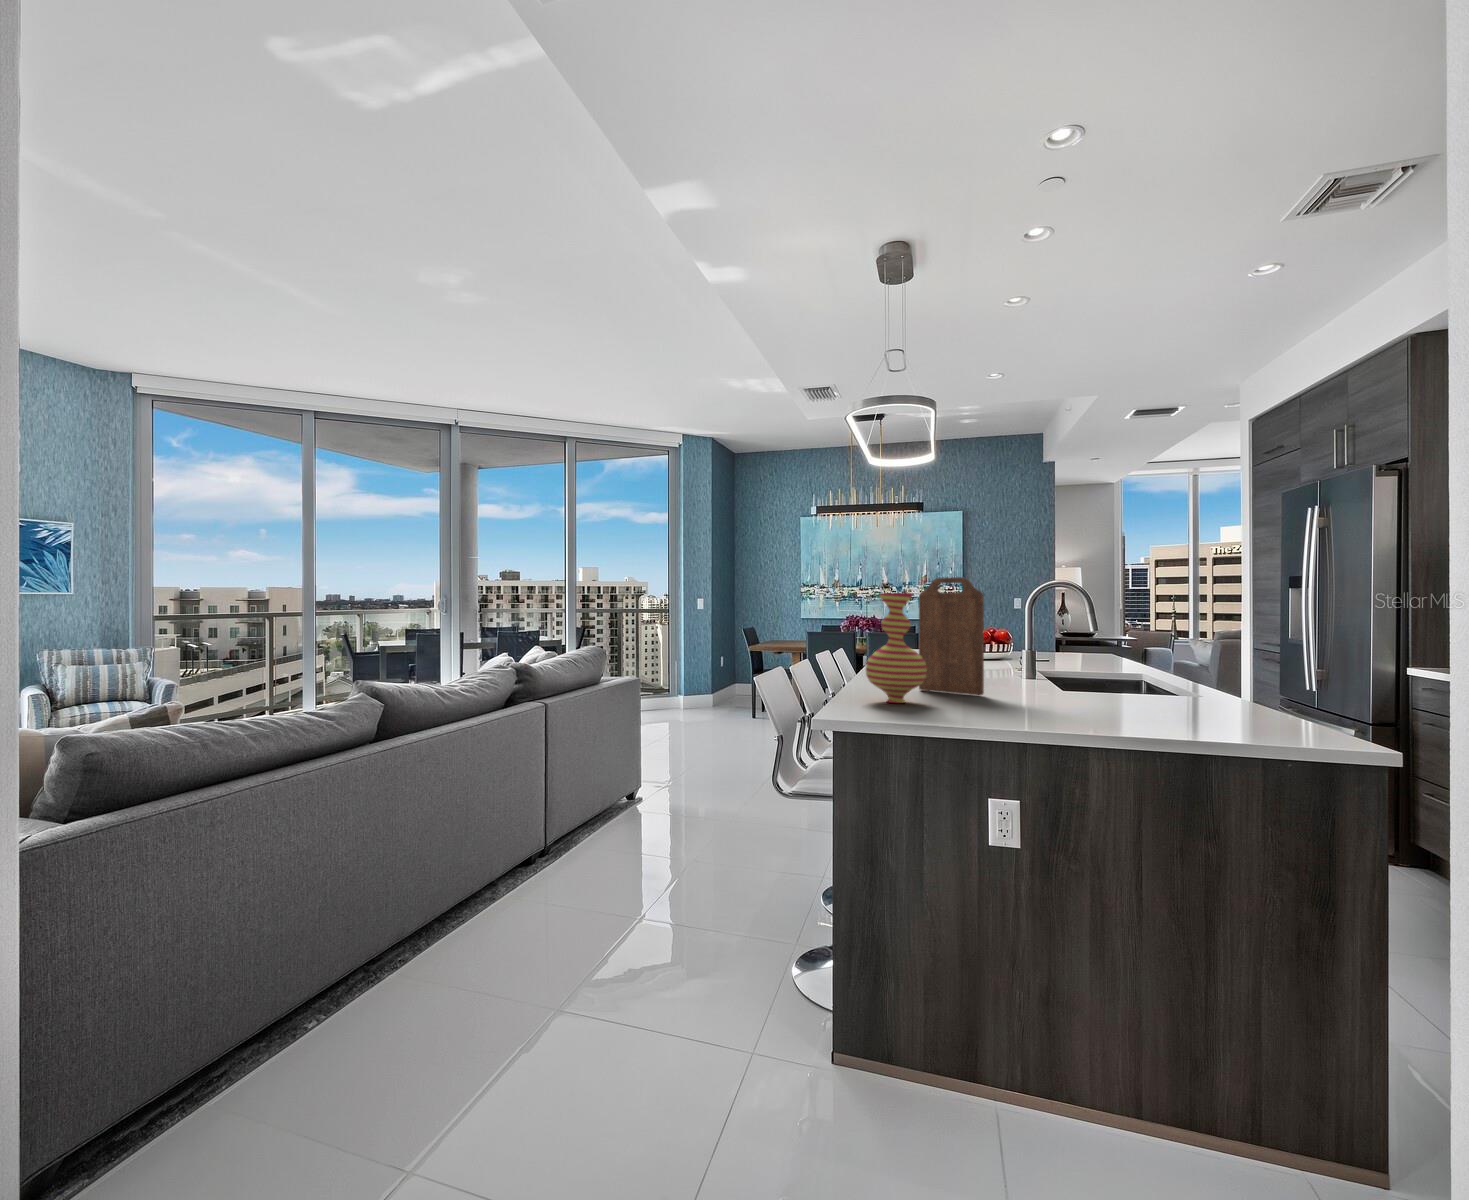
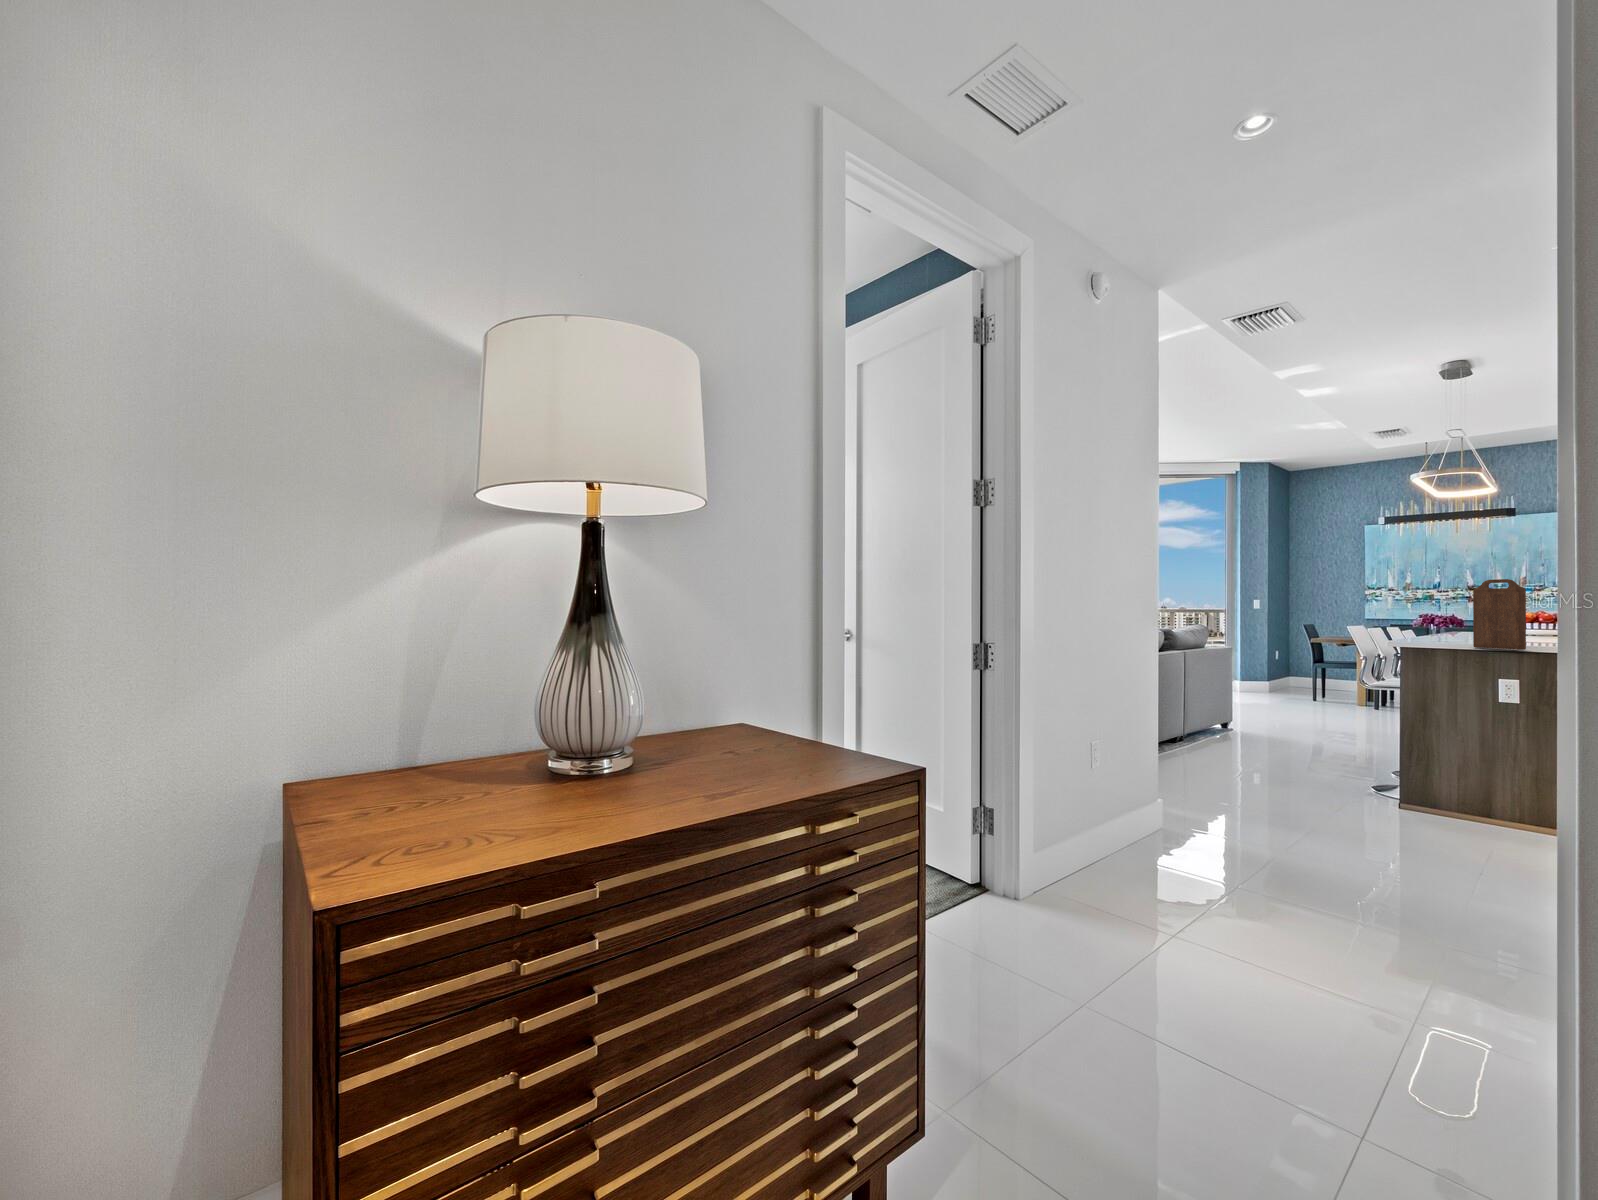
vase: present [866,593,927,703] -> none [1428,588,1474,649]

